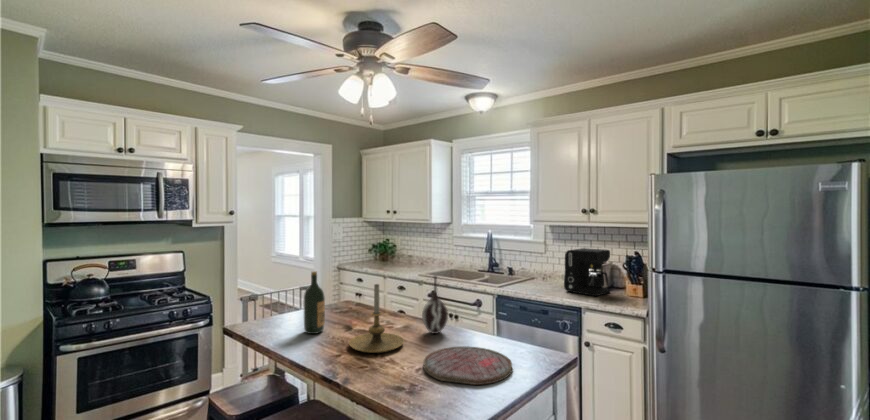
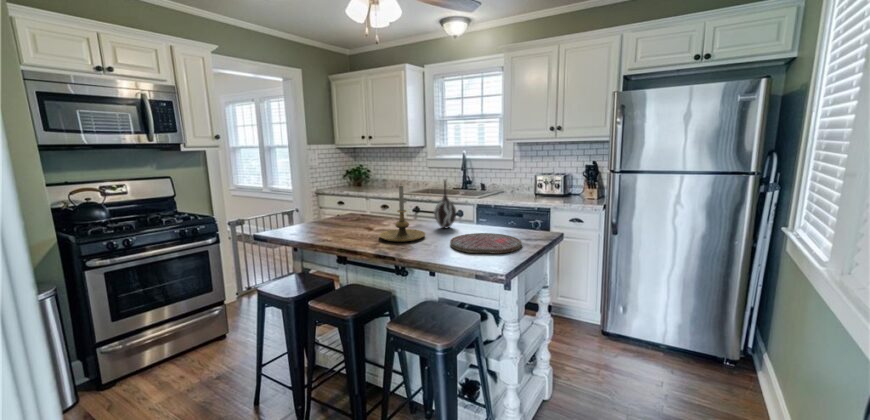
coffee maker: present [564,248,610,296] -> none [535,161,574,200]
wine bottle: present [304,271,325,334] -> none [330,180,349,234]

